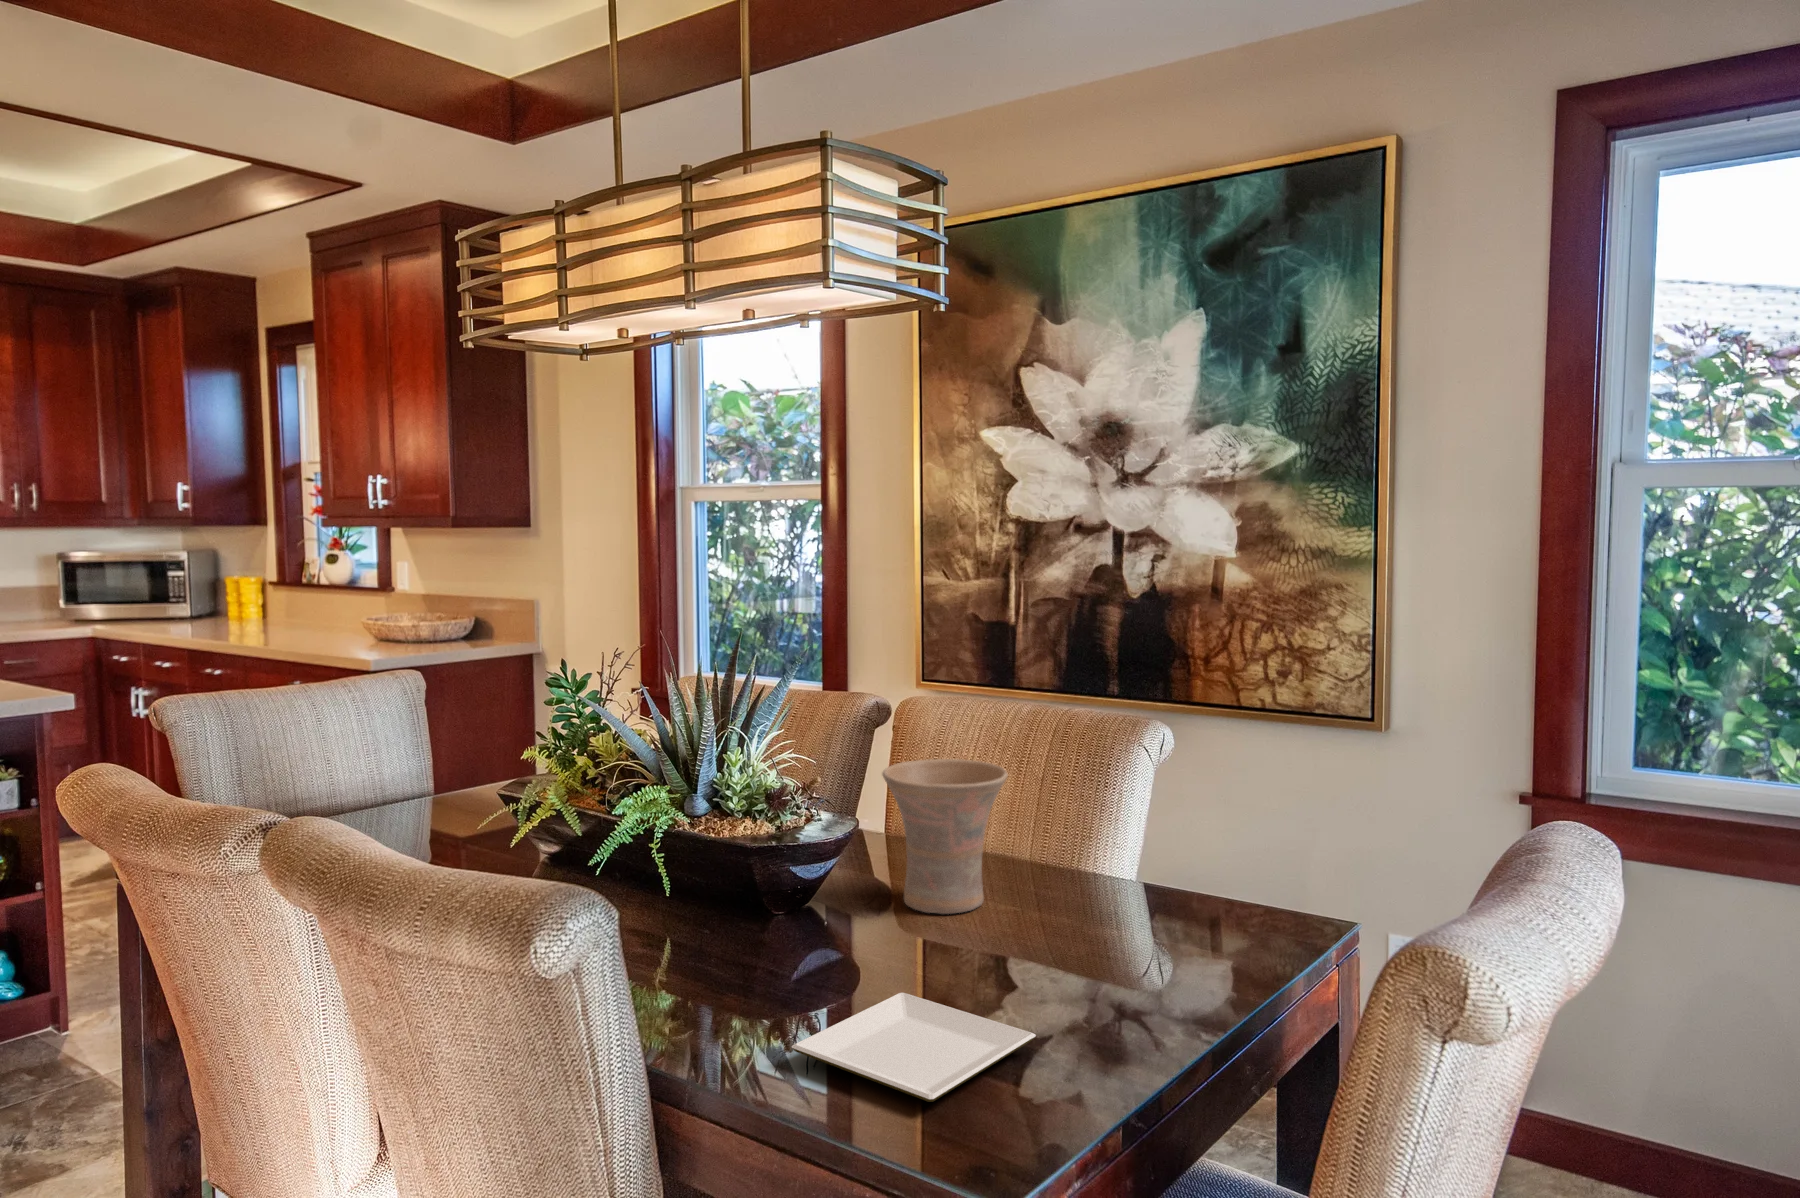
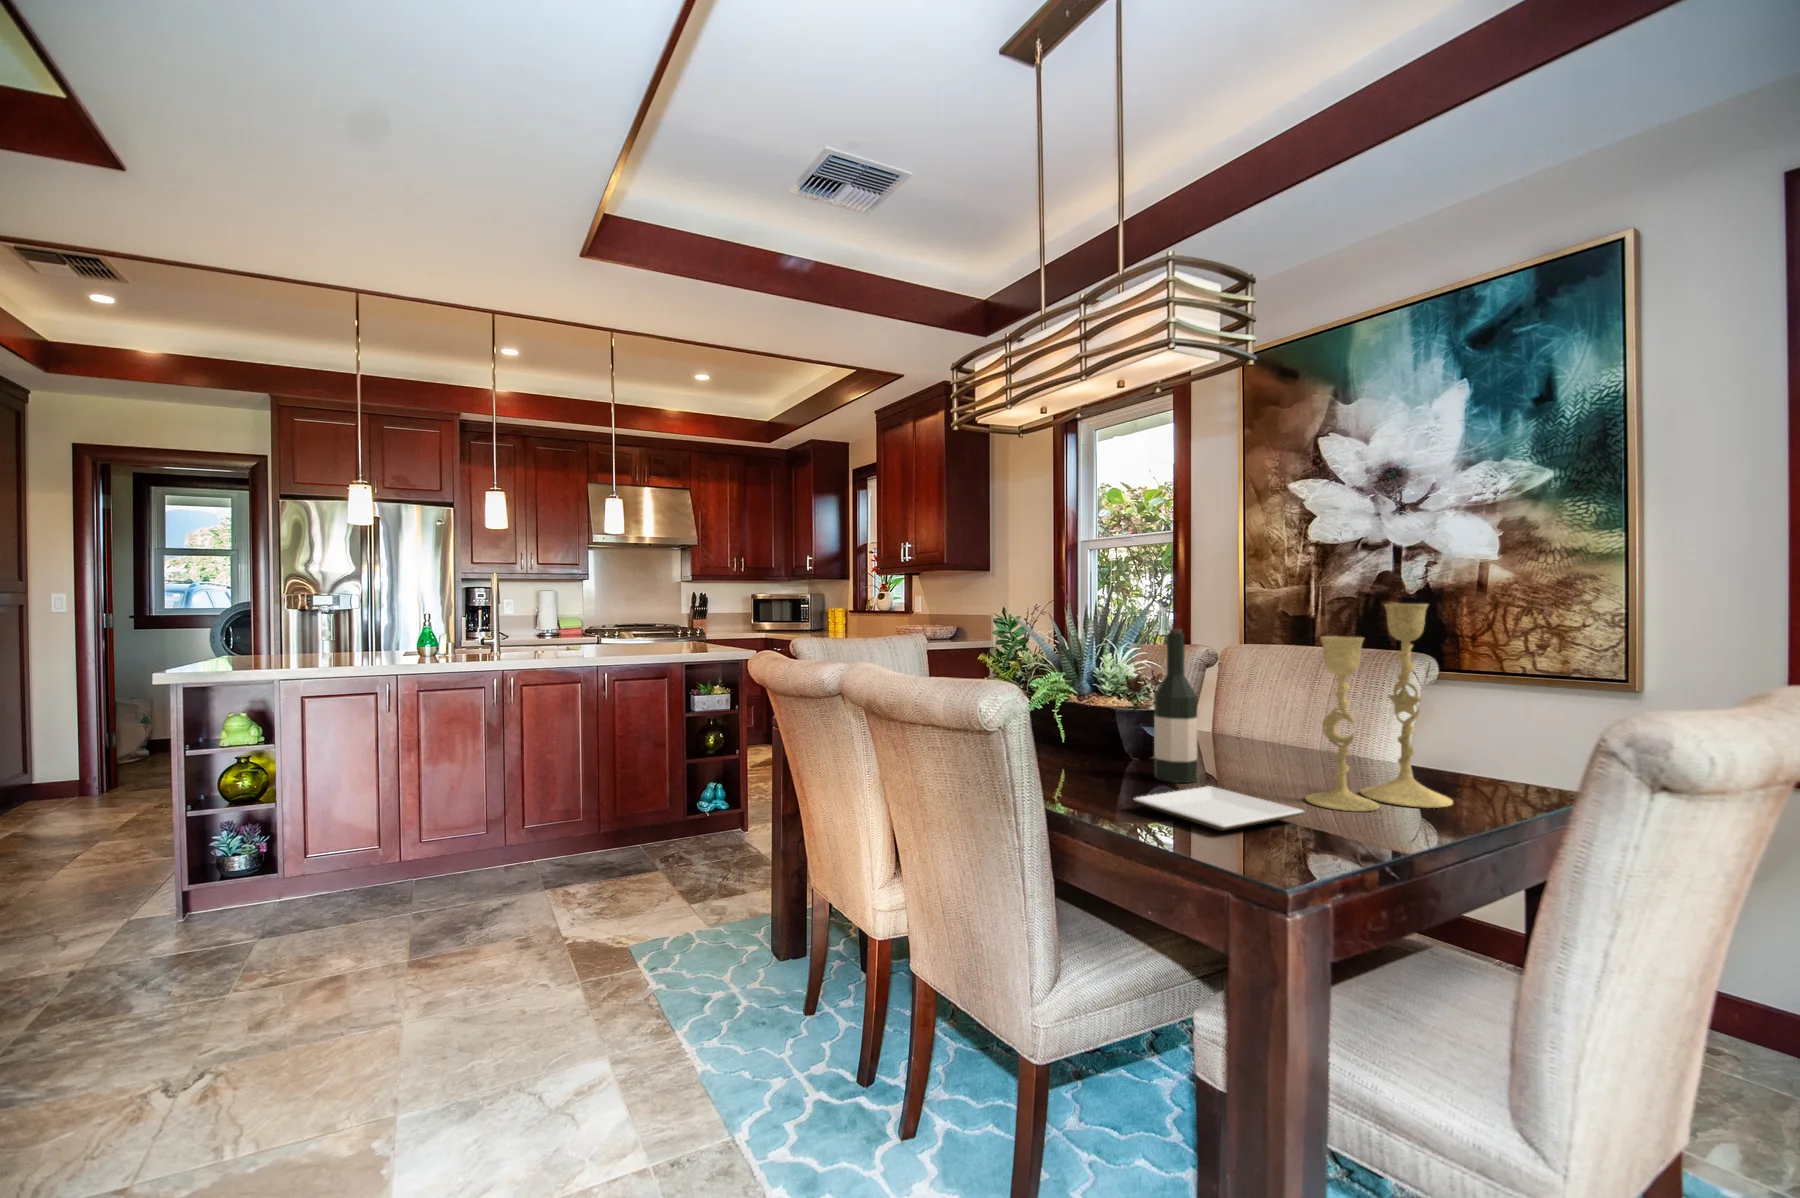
candlestick: none [1030,690,1209,1008] -> present [1305,604,1453,812]
wine bottle: none [814,732,878,975] -> present [1154,629,1197,783]
vase: present [882,759,1008,914] -> none [1205,669,1296,766]

